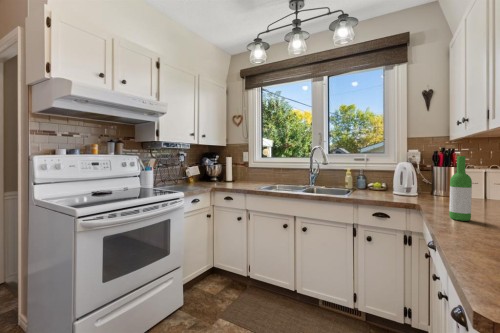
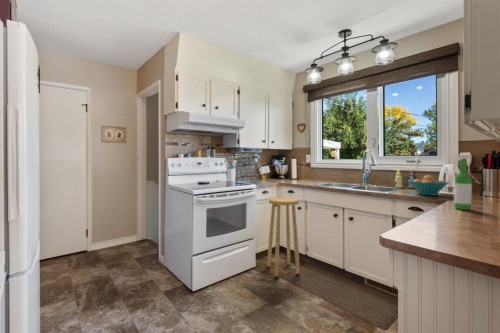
fruit bowl: none [367,175,412,199] -> present [408,175,449,195]
stool: none [200,207,243,317] -> present [268,197,300,277]

